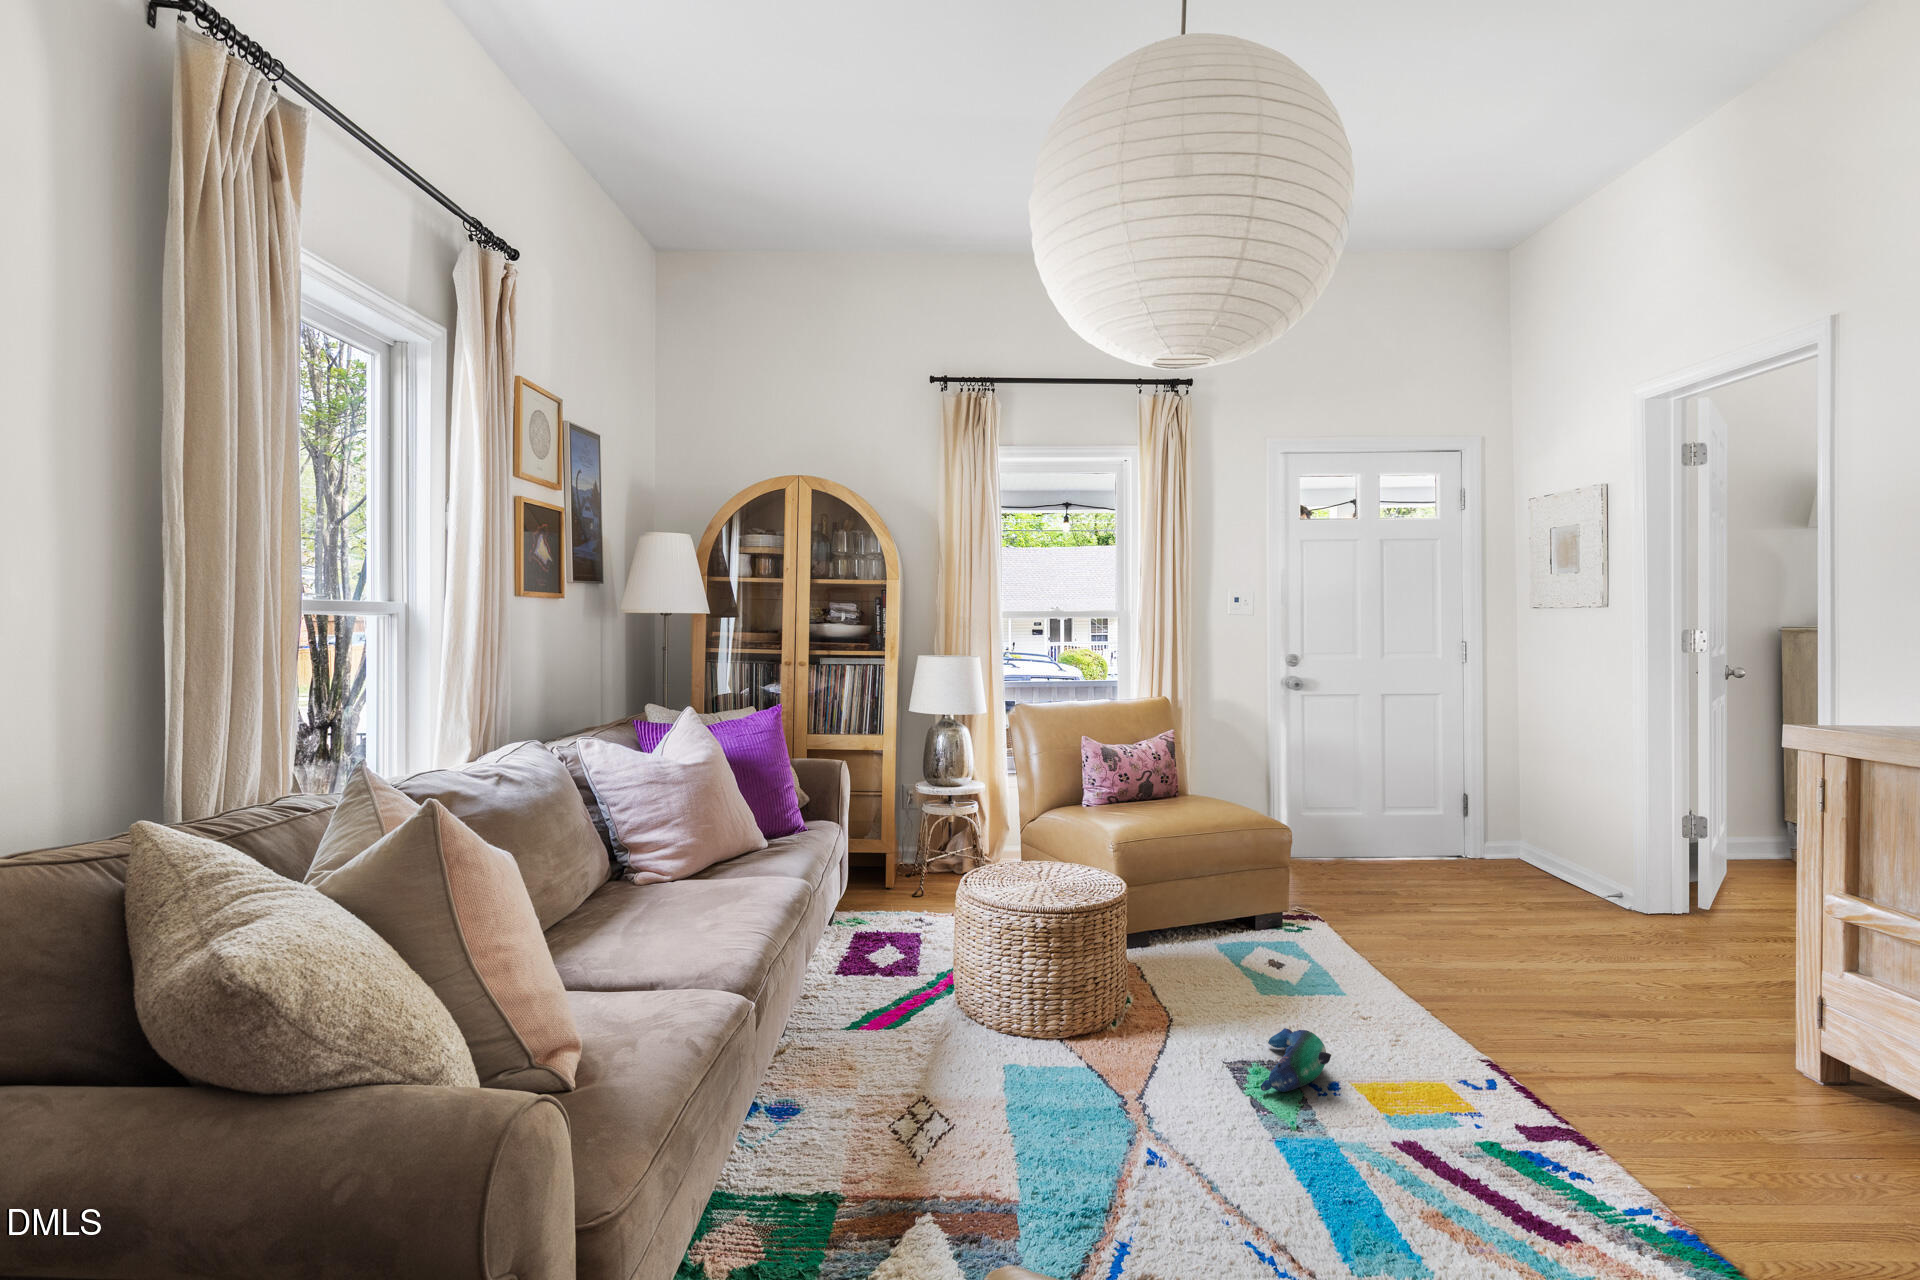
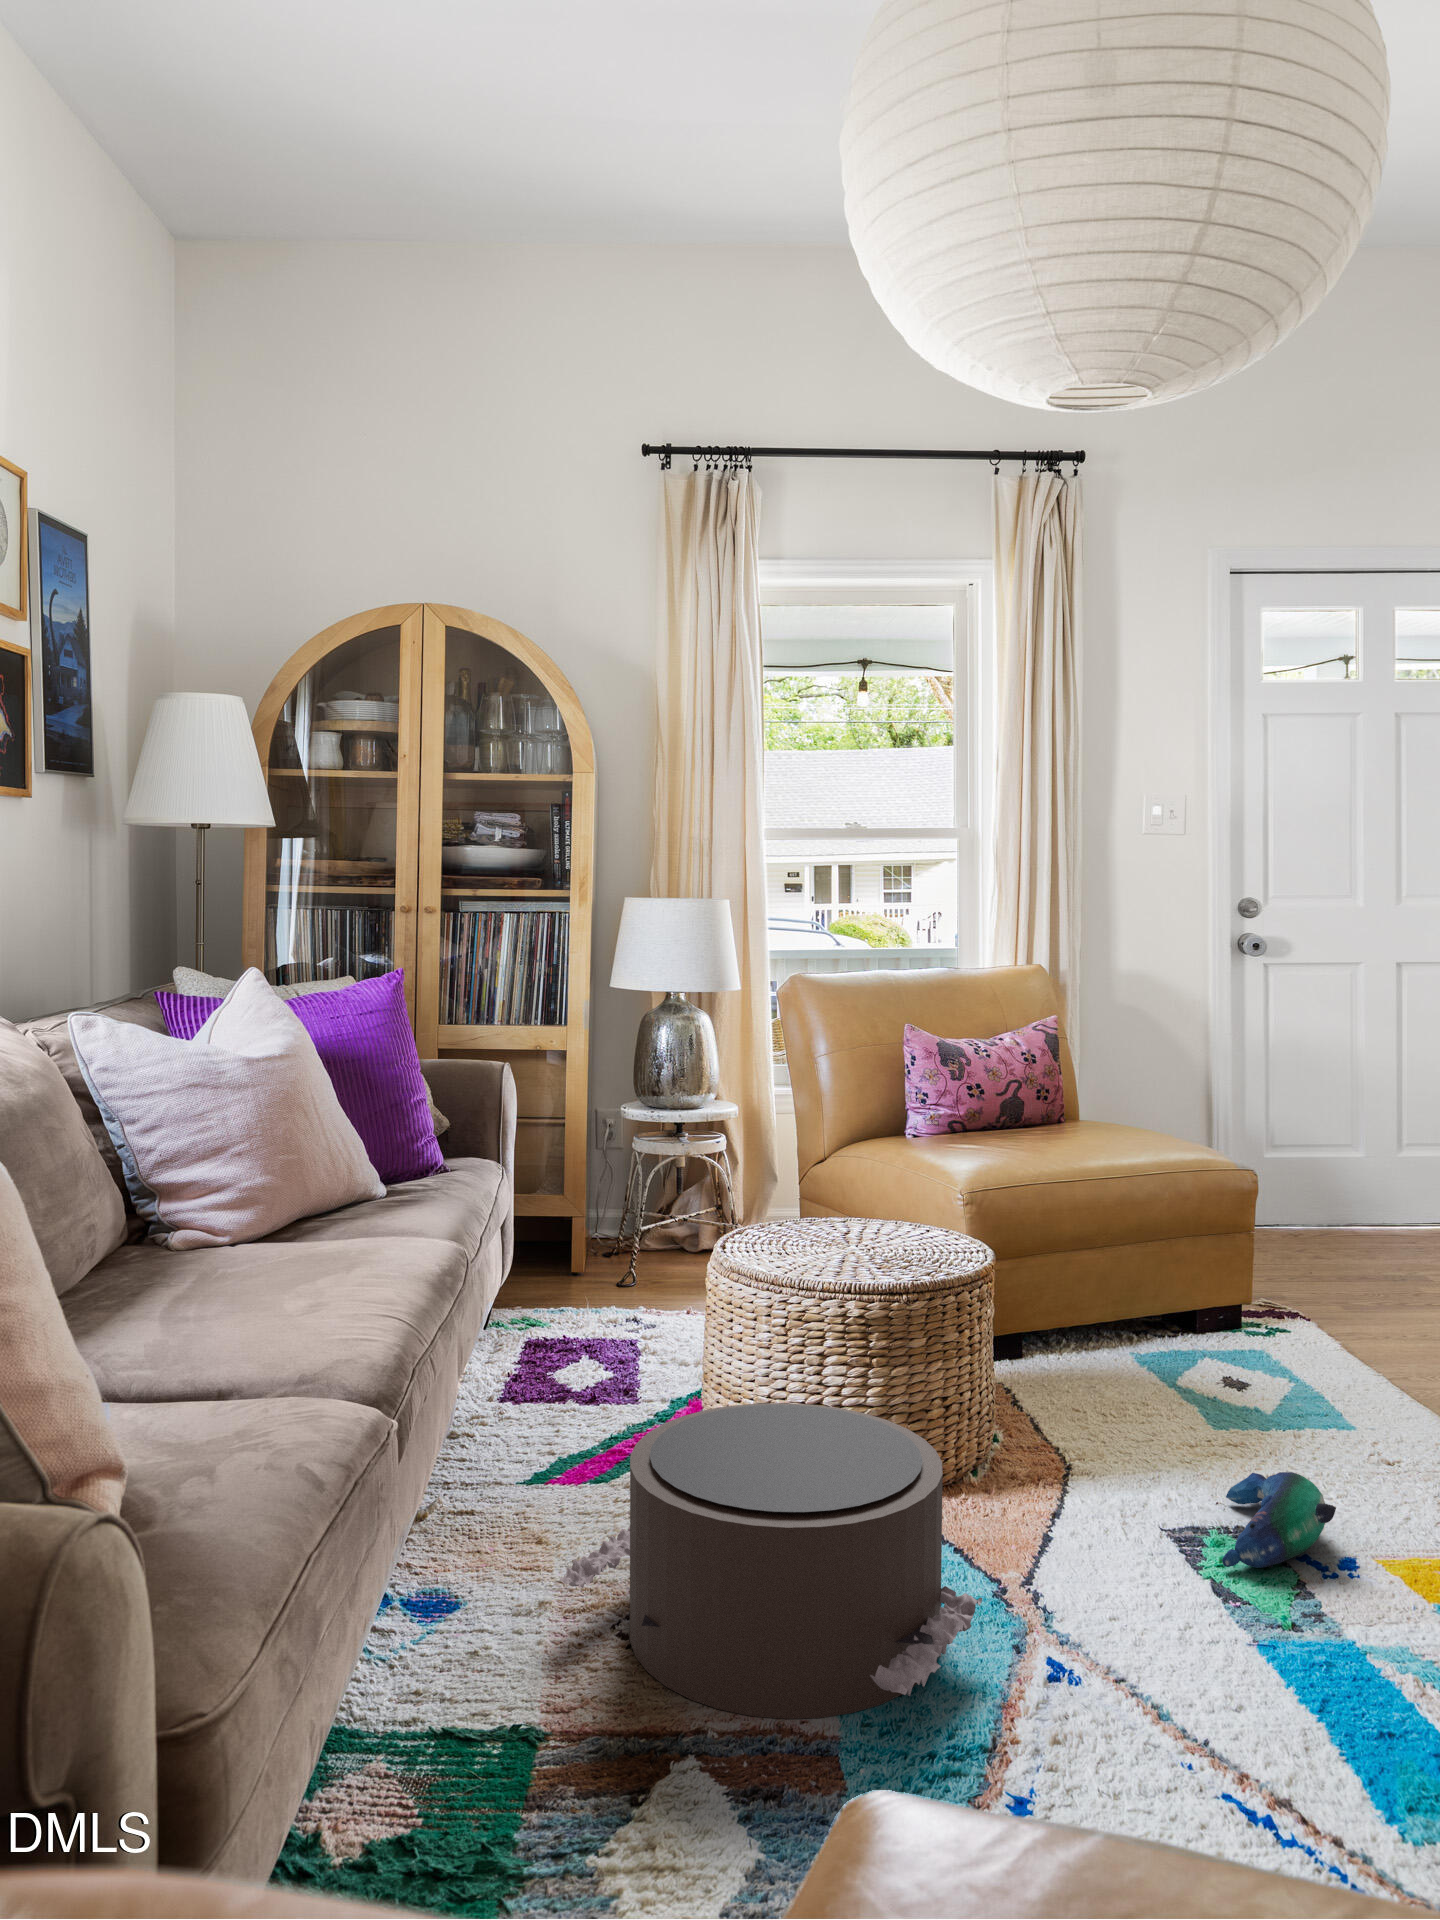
pouf: none [856,987,1108,1188] -> present [559,1403,982,1719]

